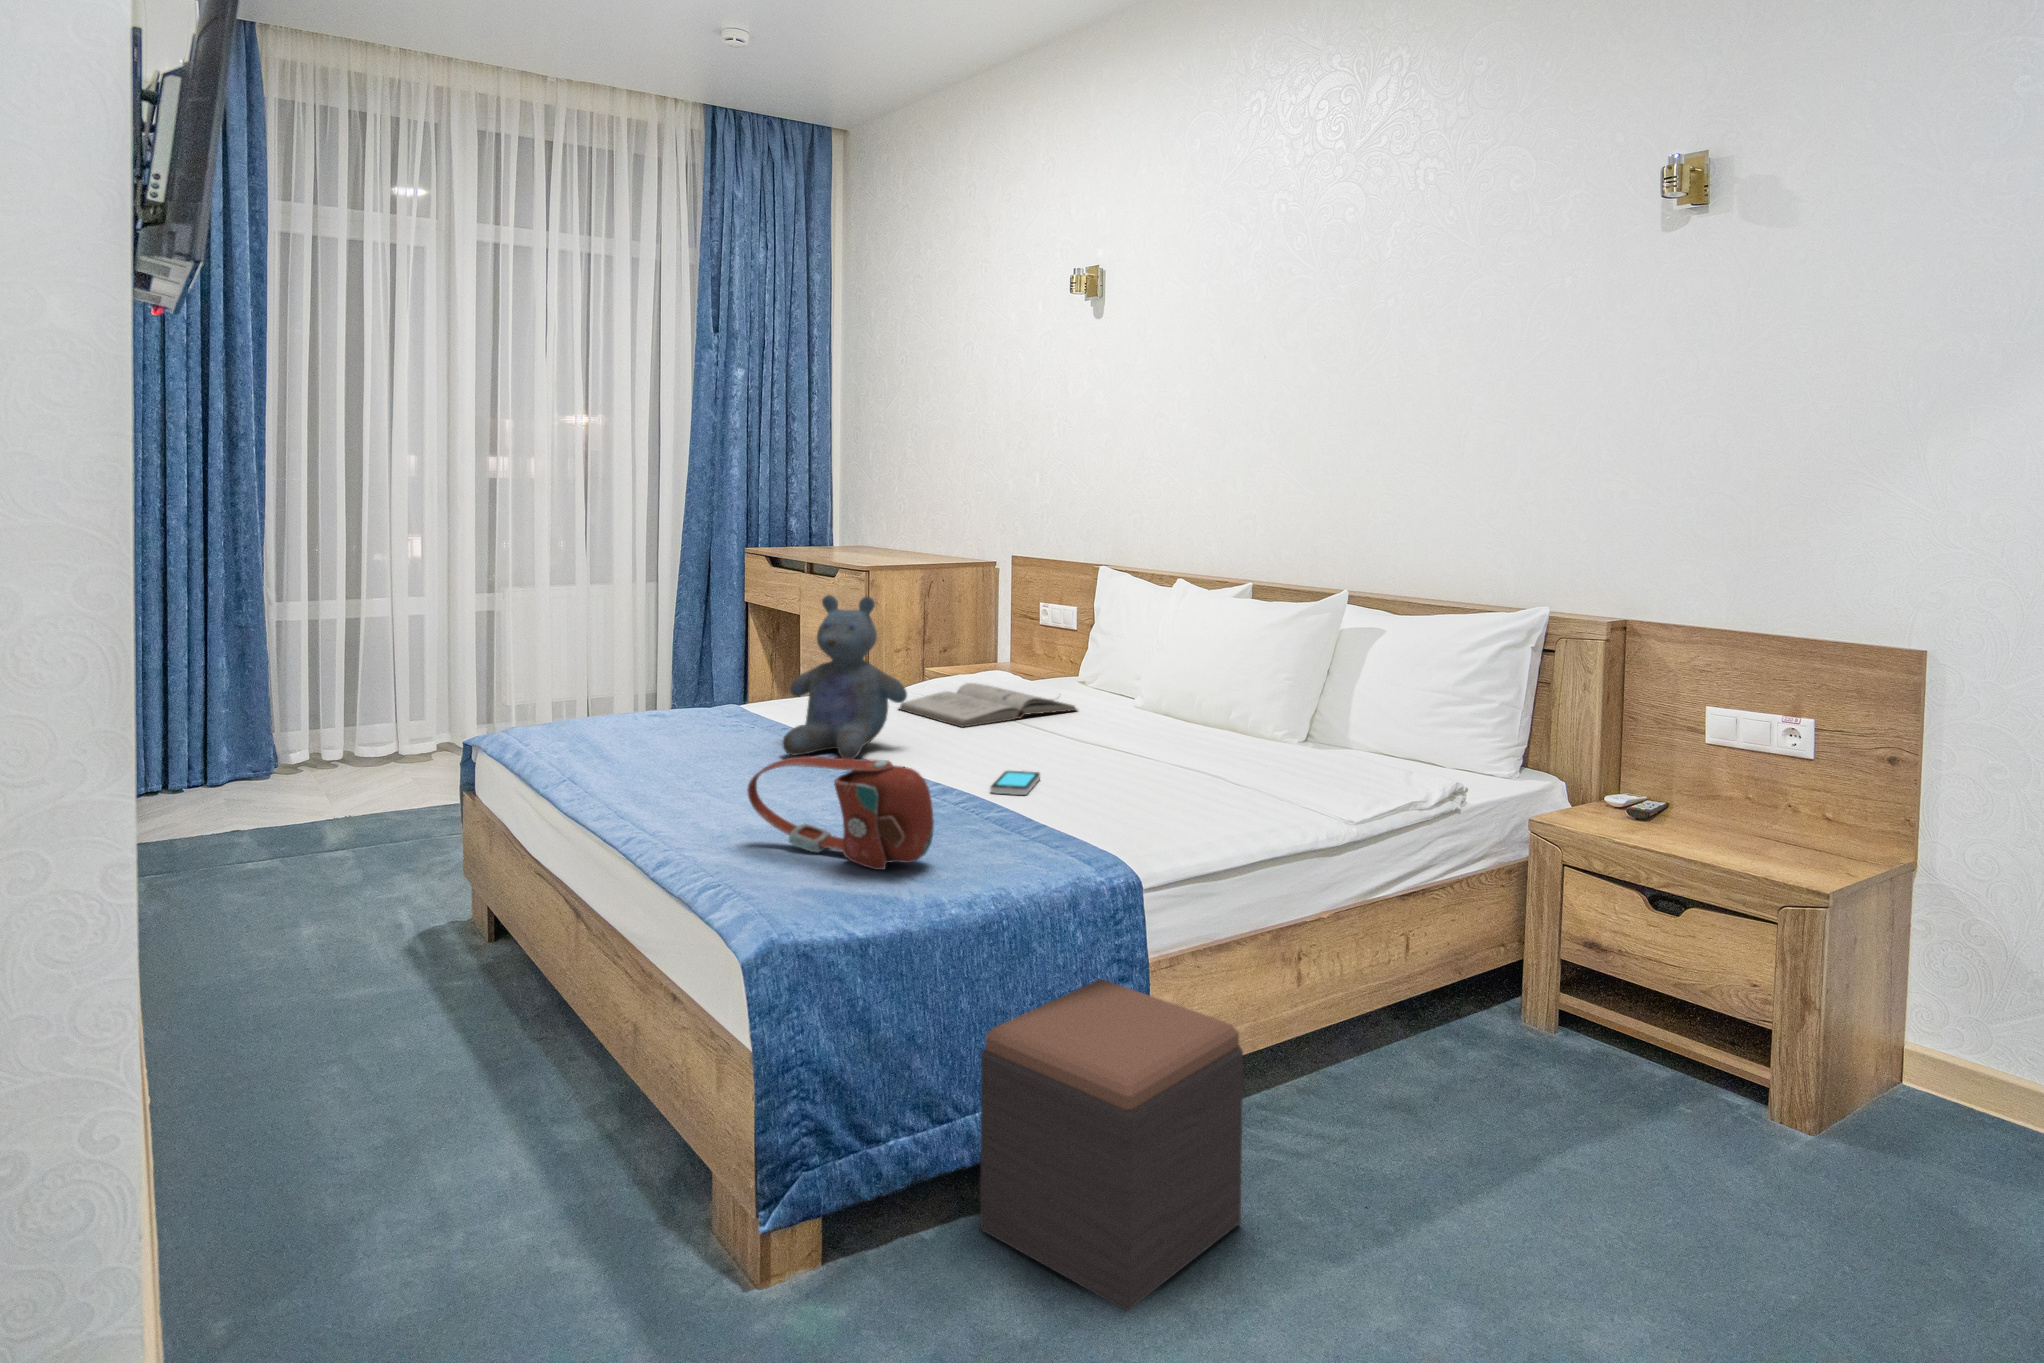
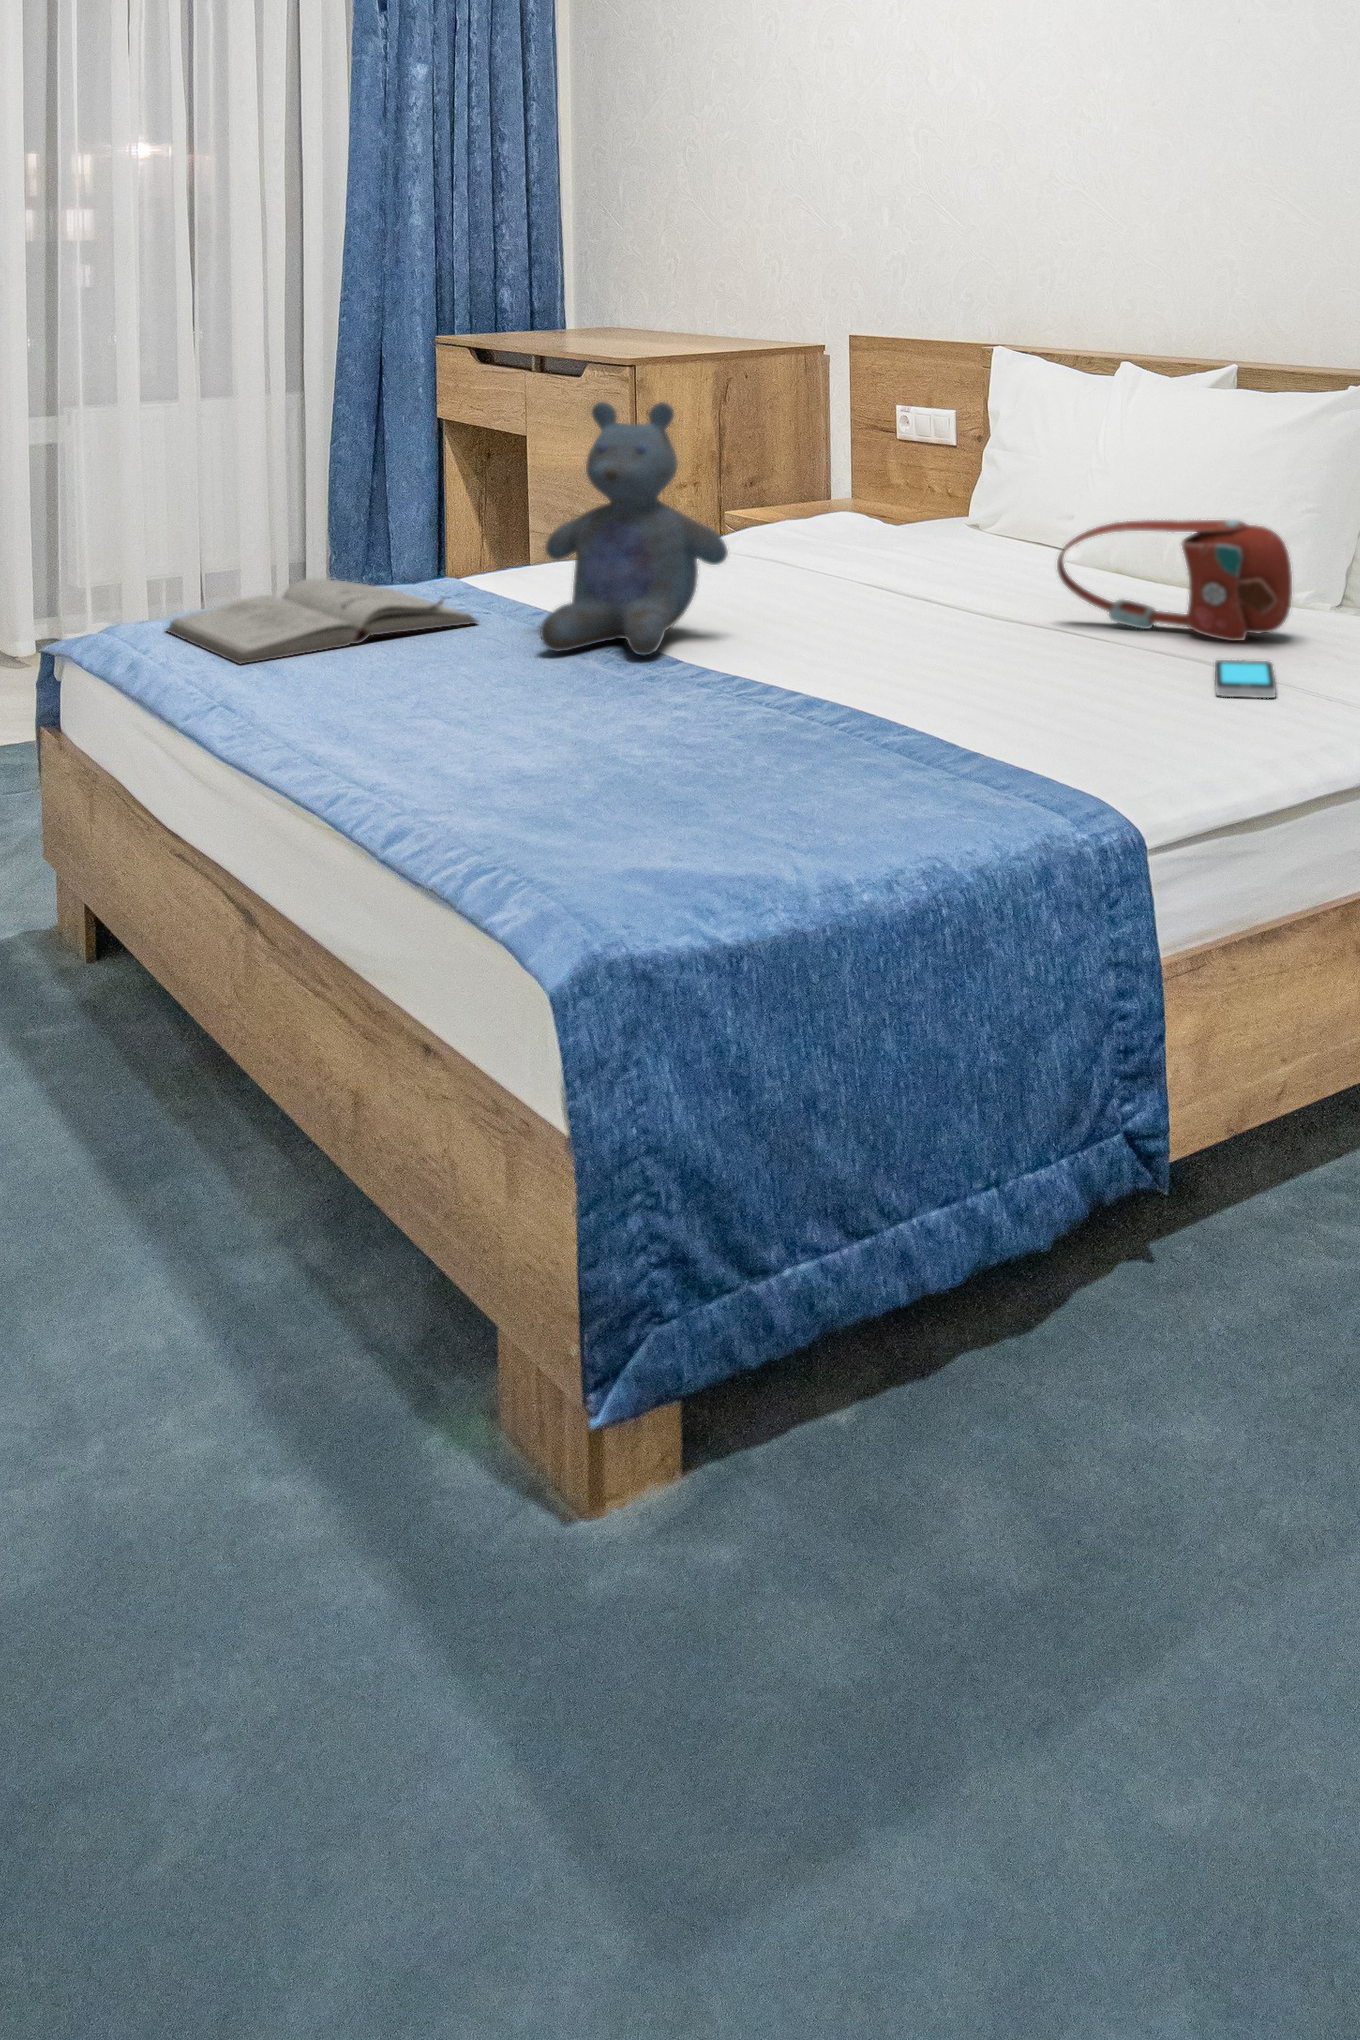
book: present [899,683,1077,727] -> present [166,578,478,664]
handbag: present [747,756,934,870] -> present [1057,520,1292,641]
smartphone: present [990,771,1040,795] -> present [1215,660,1276,698]
footstool: present [980,979,1243,1311] -> none [922,995,1342,1542]

